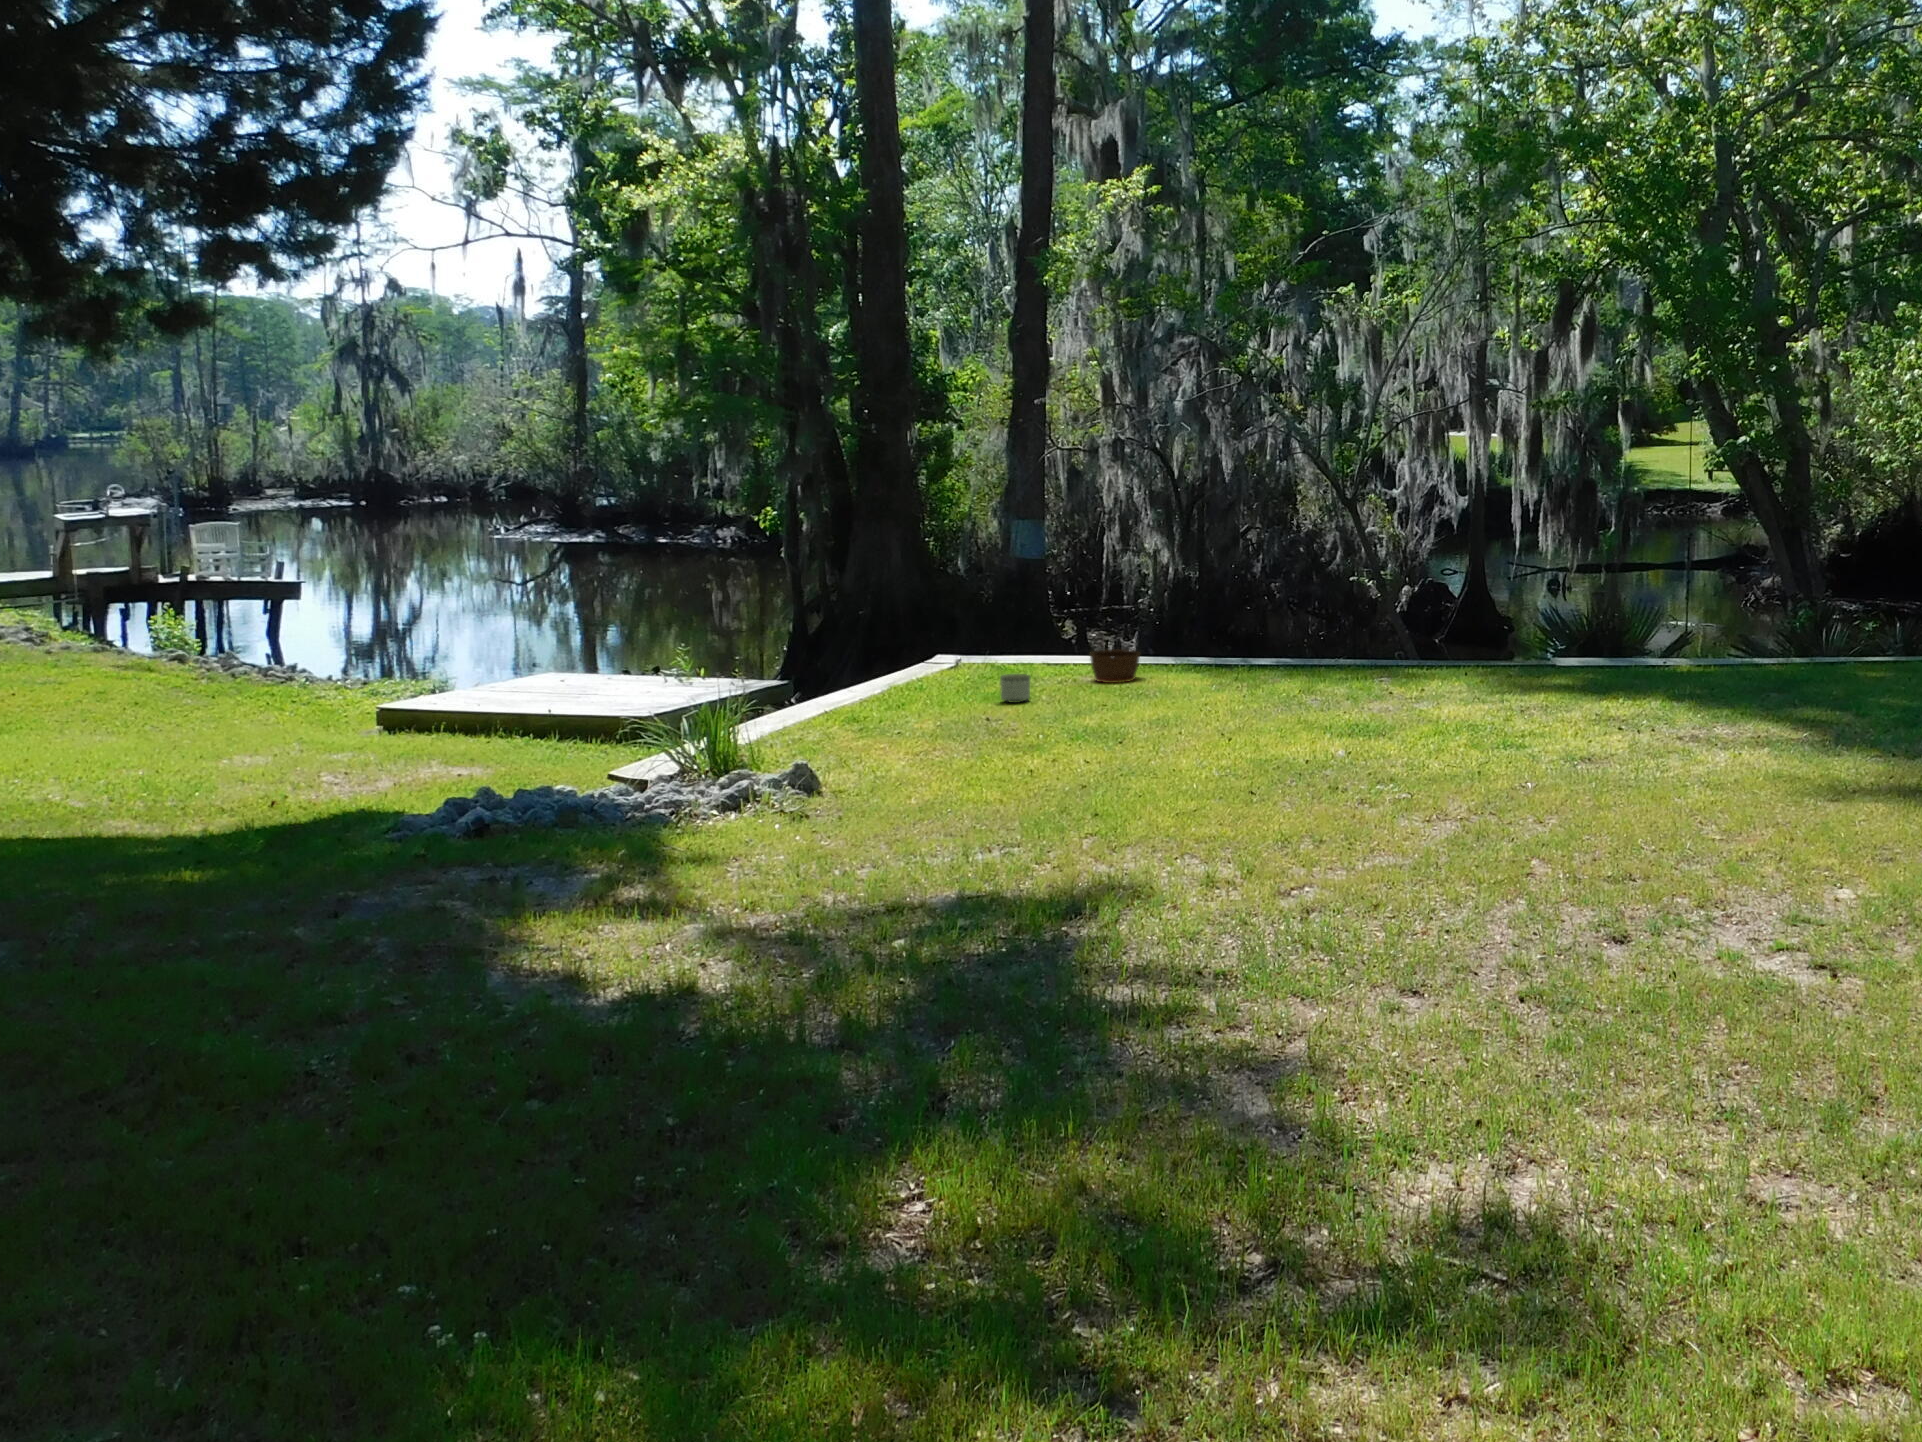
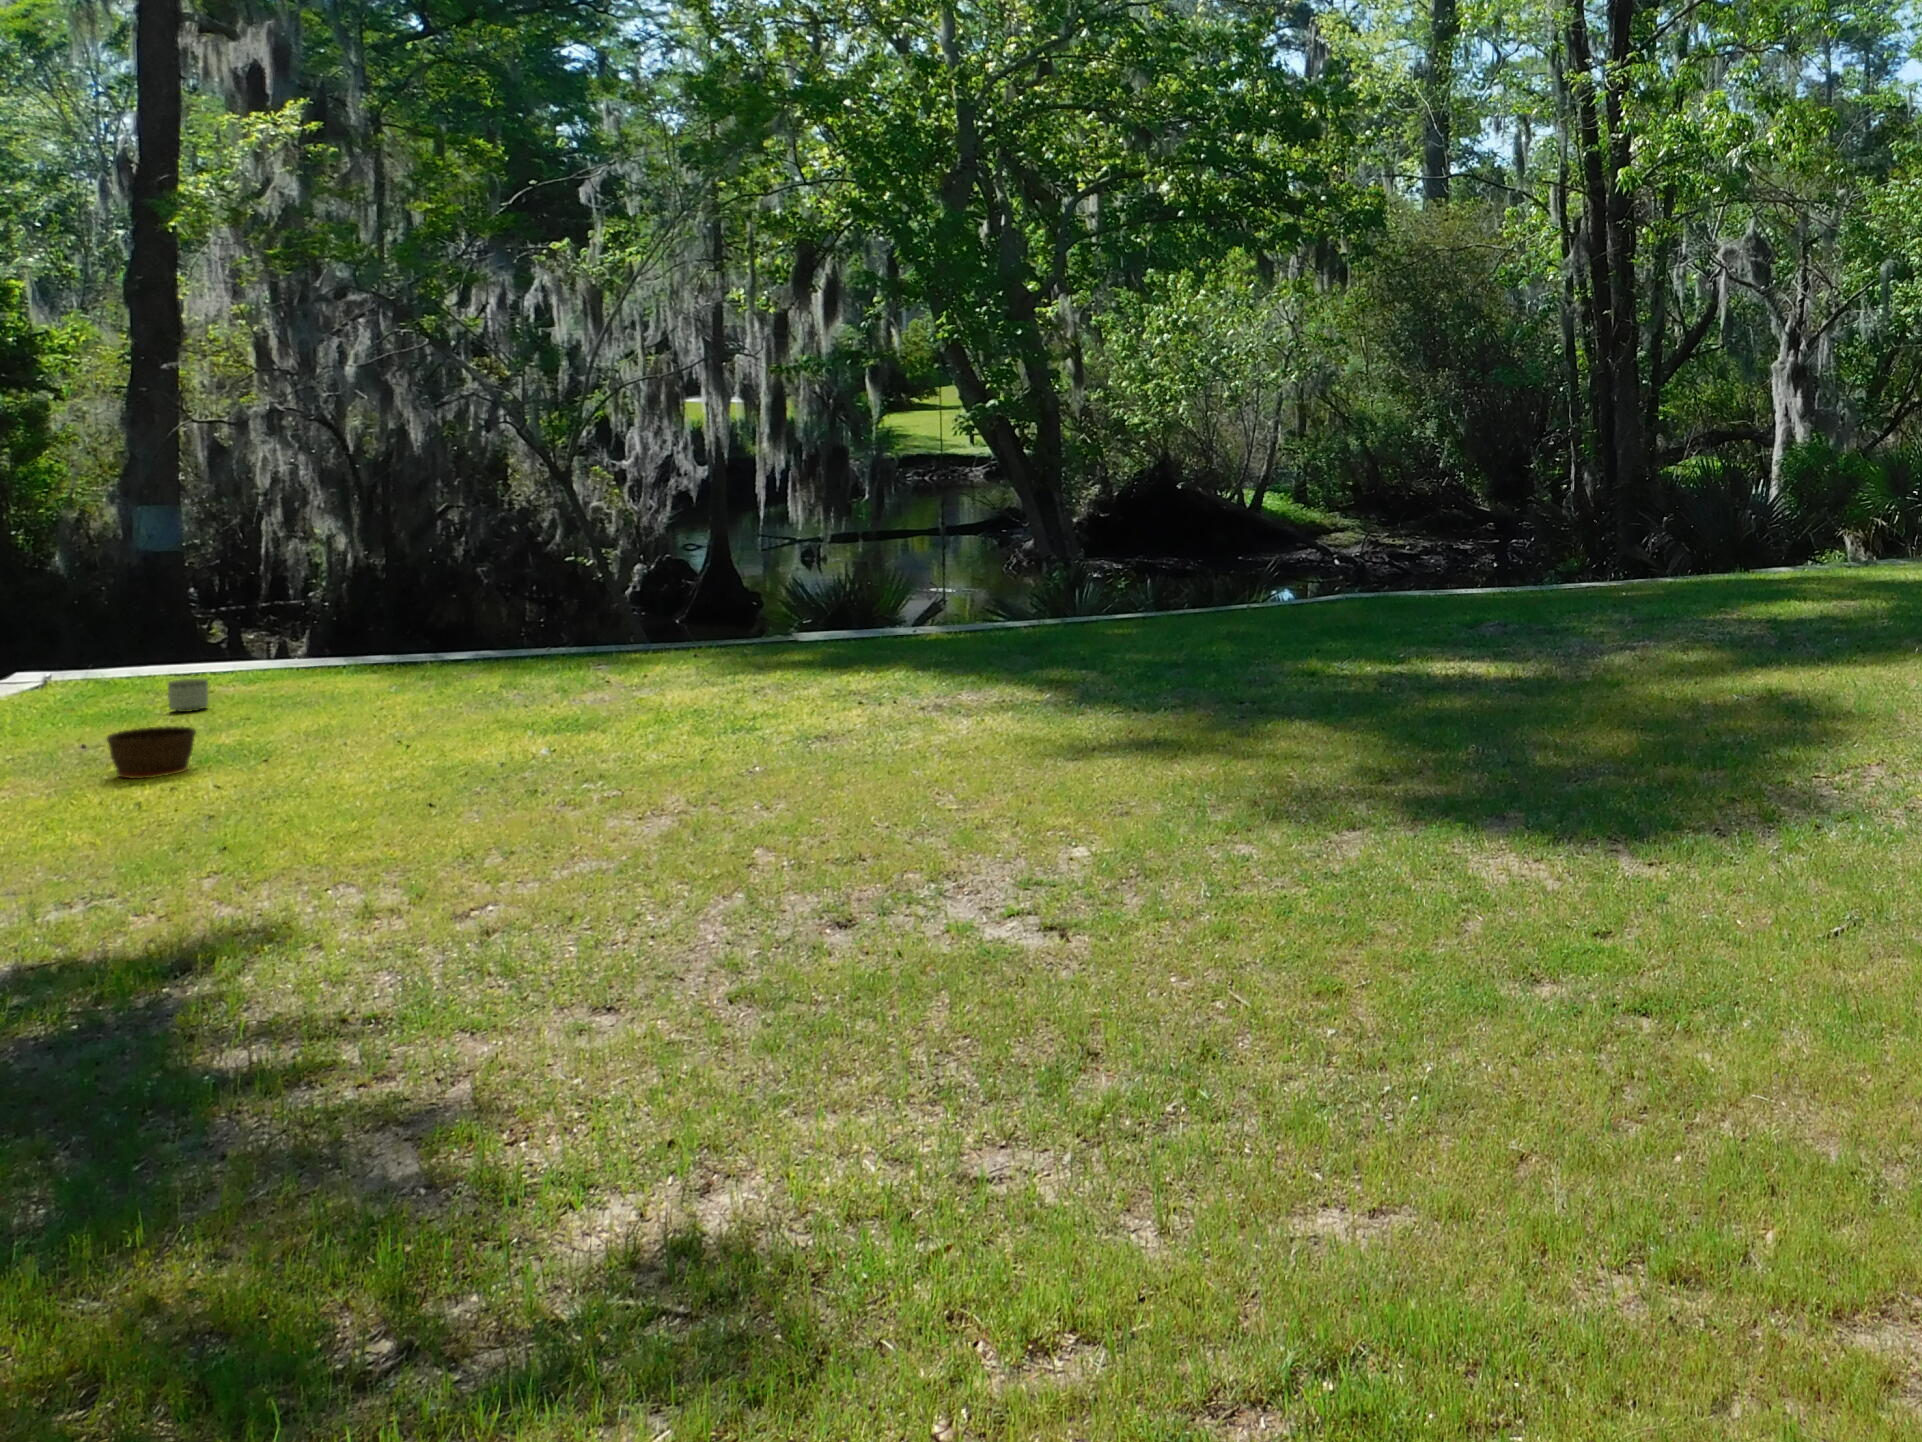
basket: present [1090,649,1140,683] -> present [107,726,196,779]

